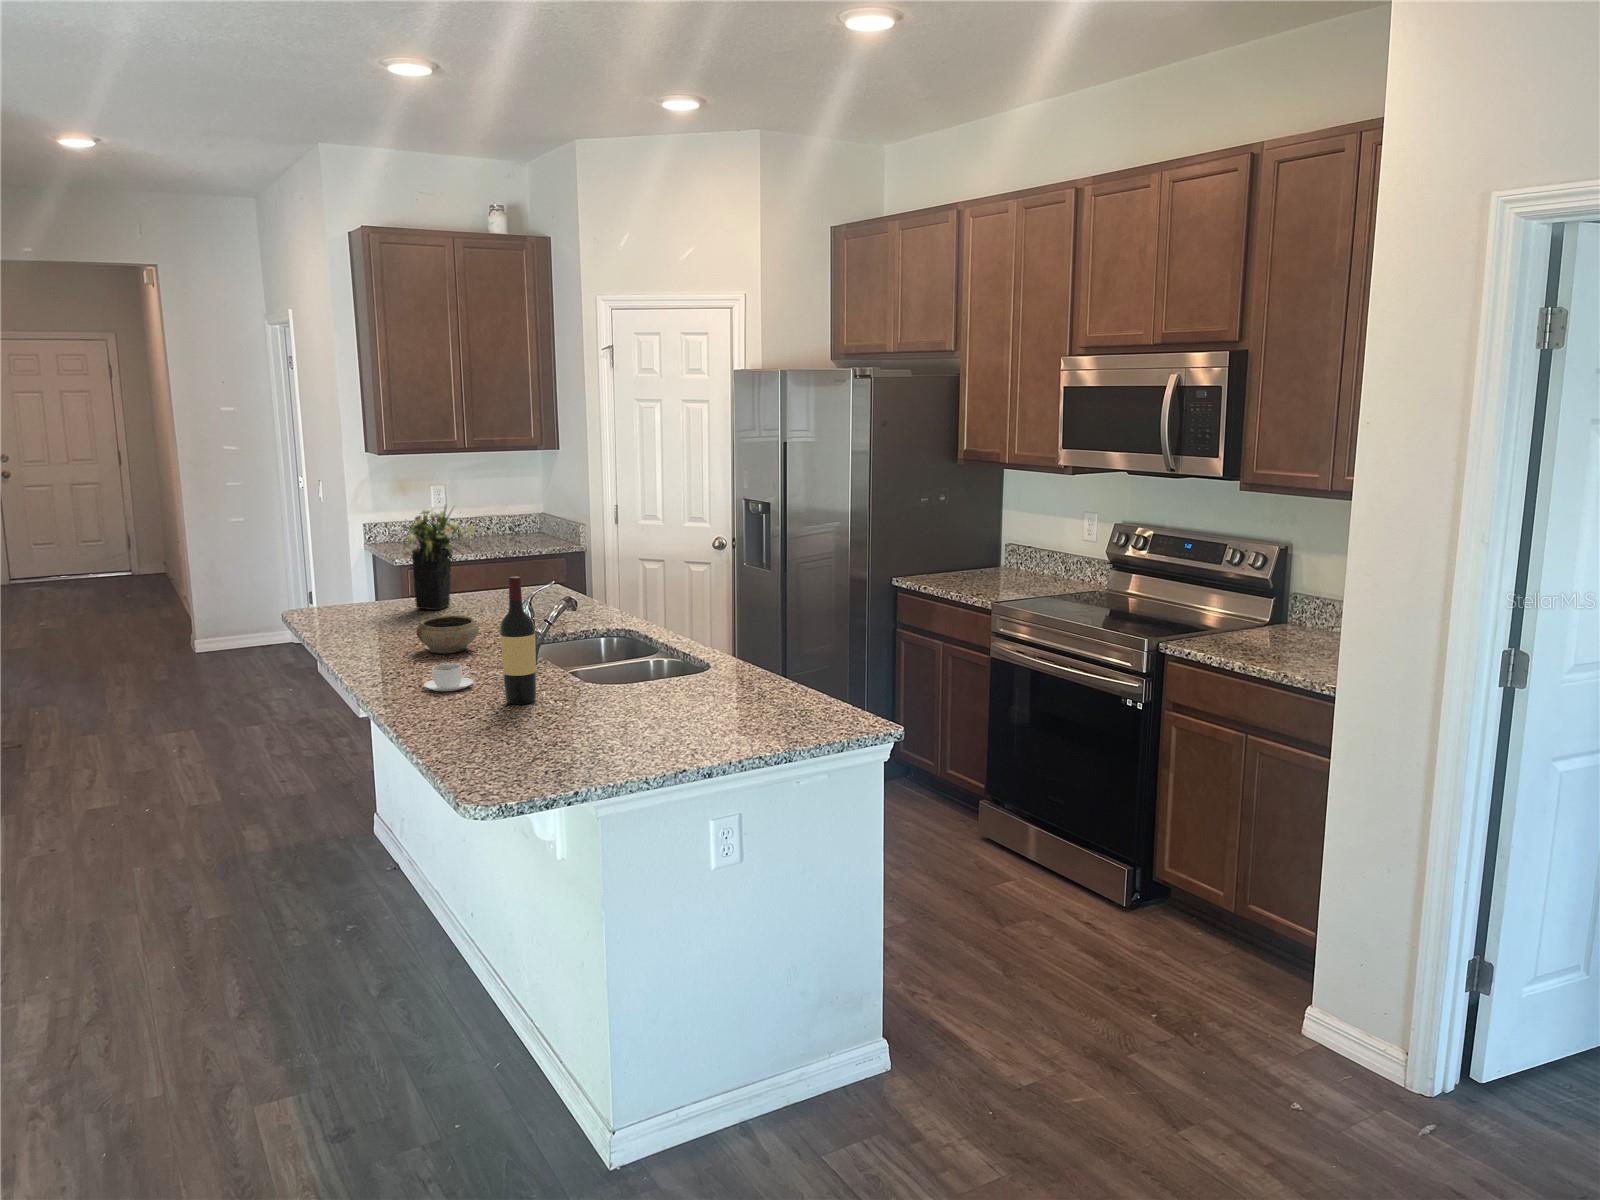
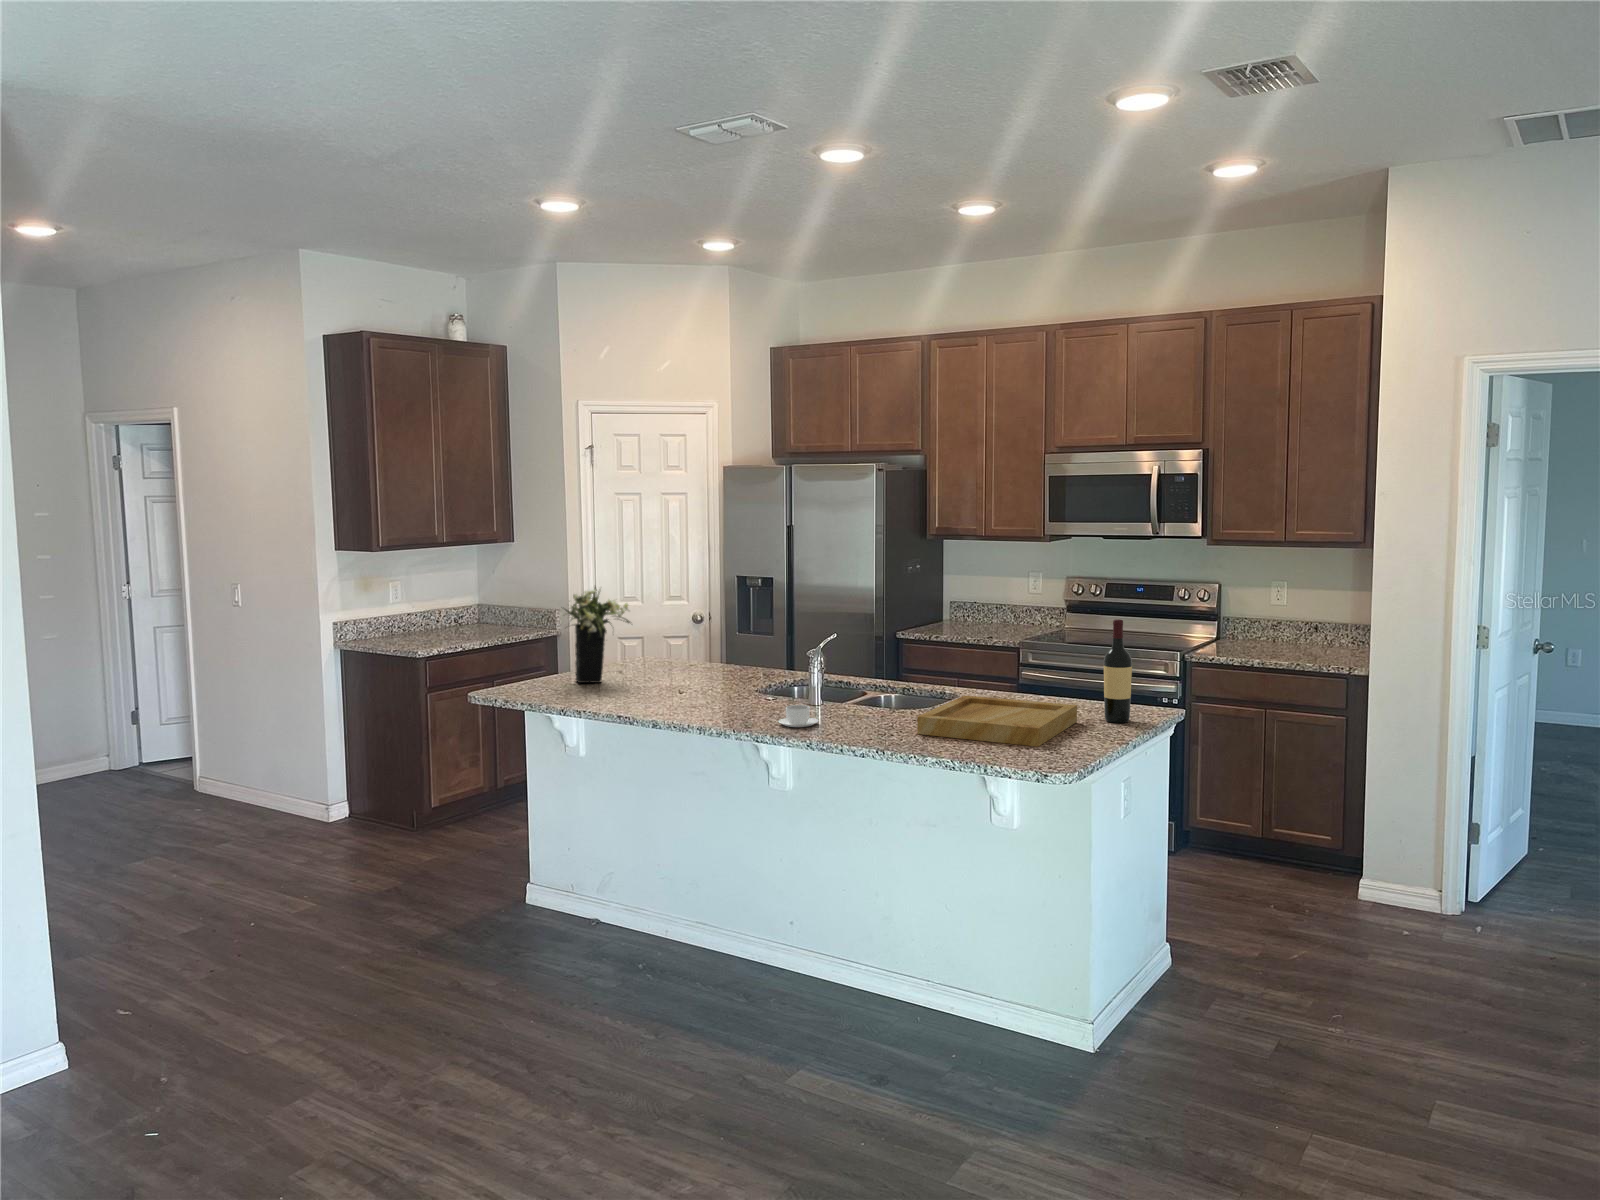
wine bottle: present [500,576,536,704] -> present [1104,619,1132,723]
ceramic bowl: present [416,616,479,654] -> none [685,675,737,708]
tray: none [518,674,736,759] -> present [917,696,1077,747]

